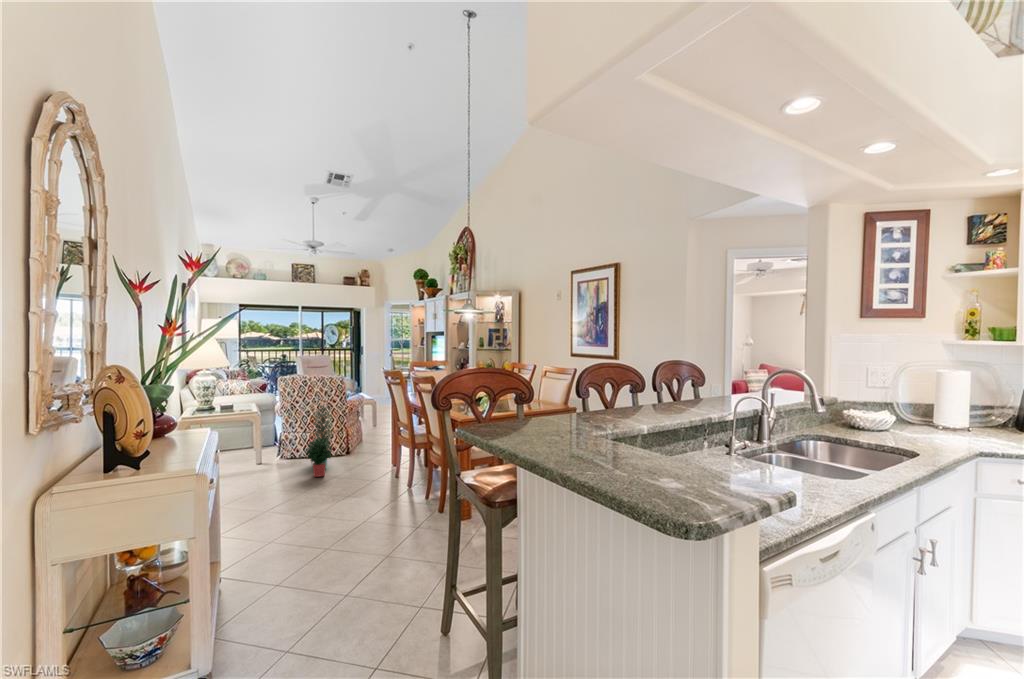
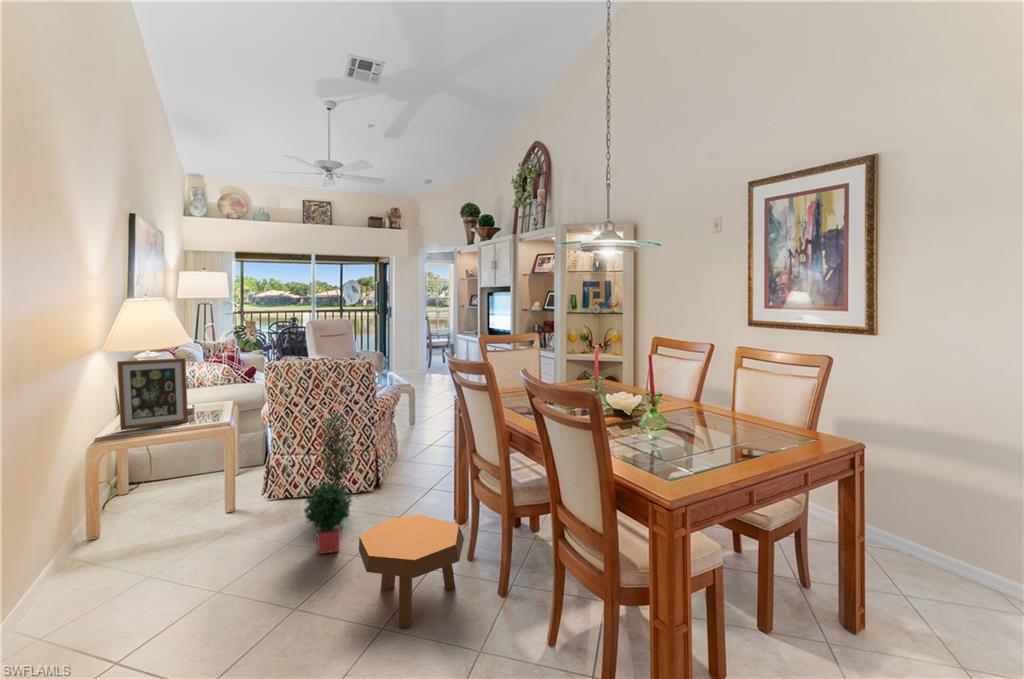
picture frame: none [199,373,235,414] -> present [117,358,188,430]
footstool: none [337,452,391,495] -> present [359,514,464,627]

